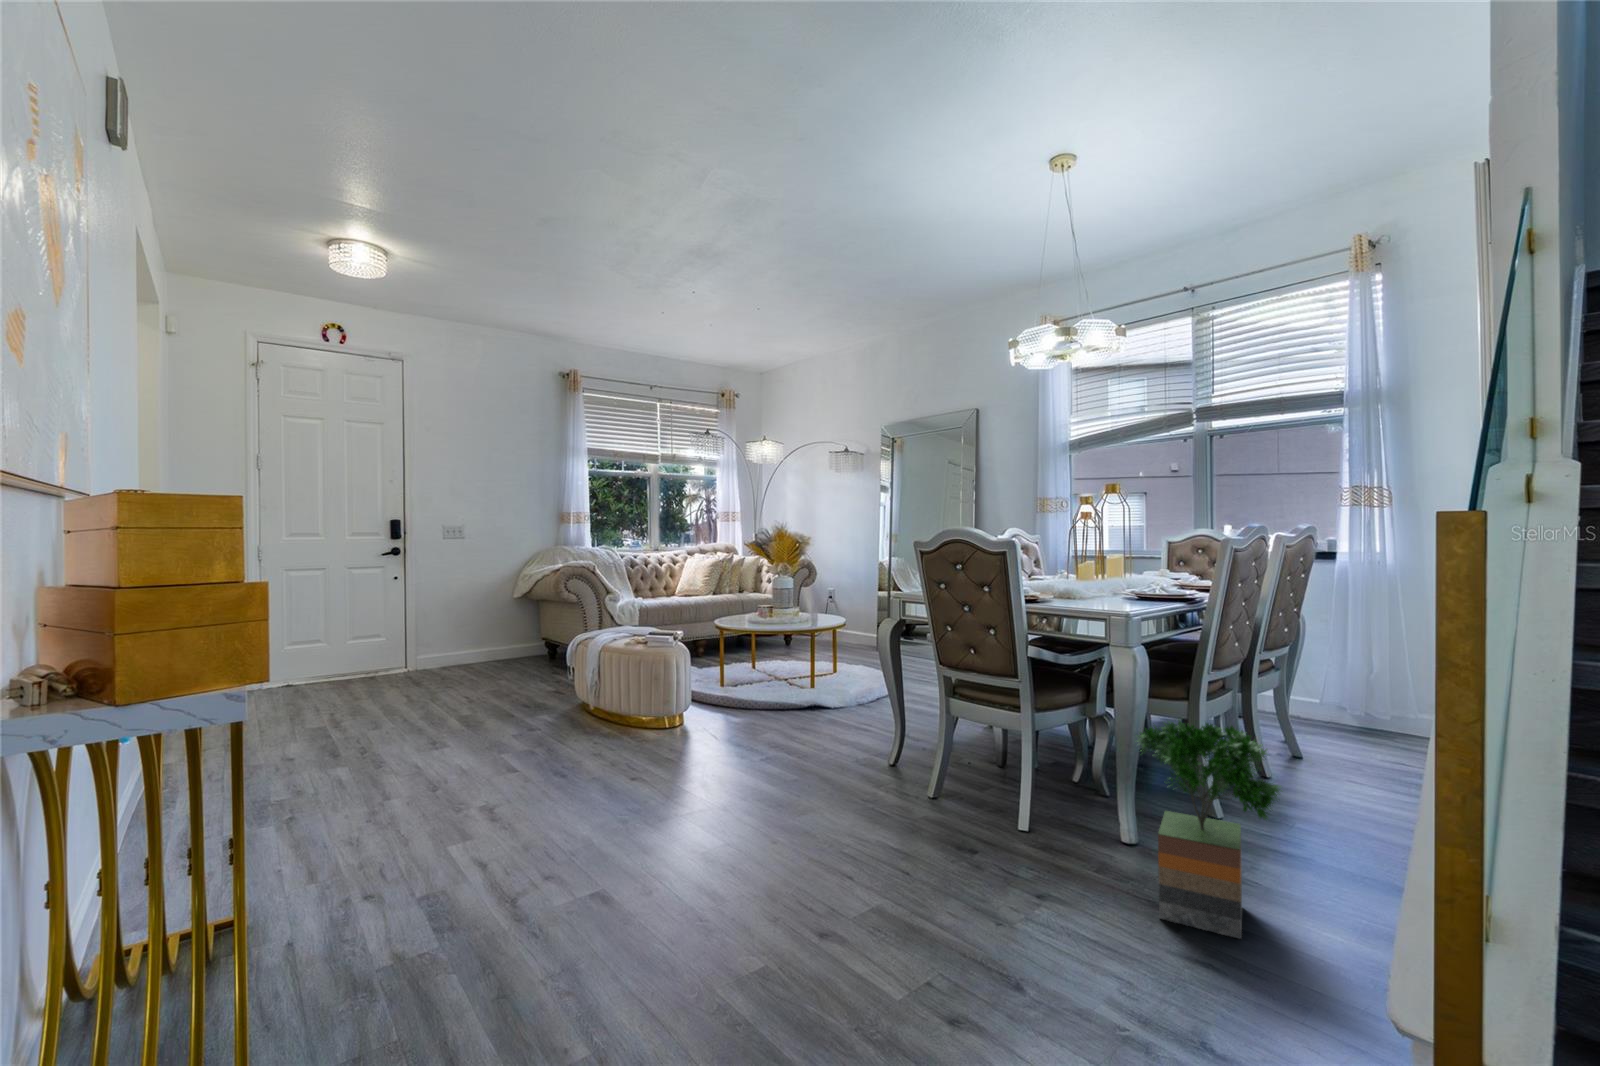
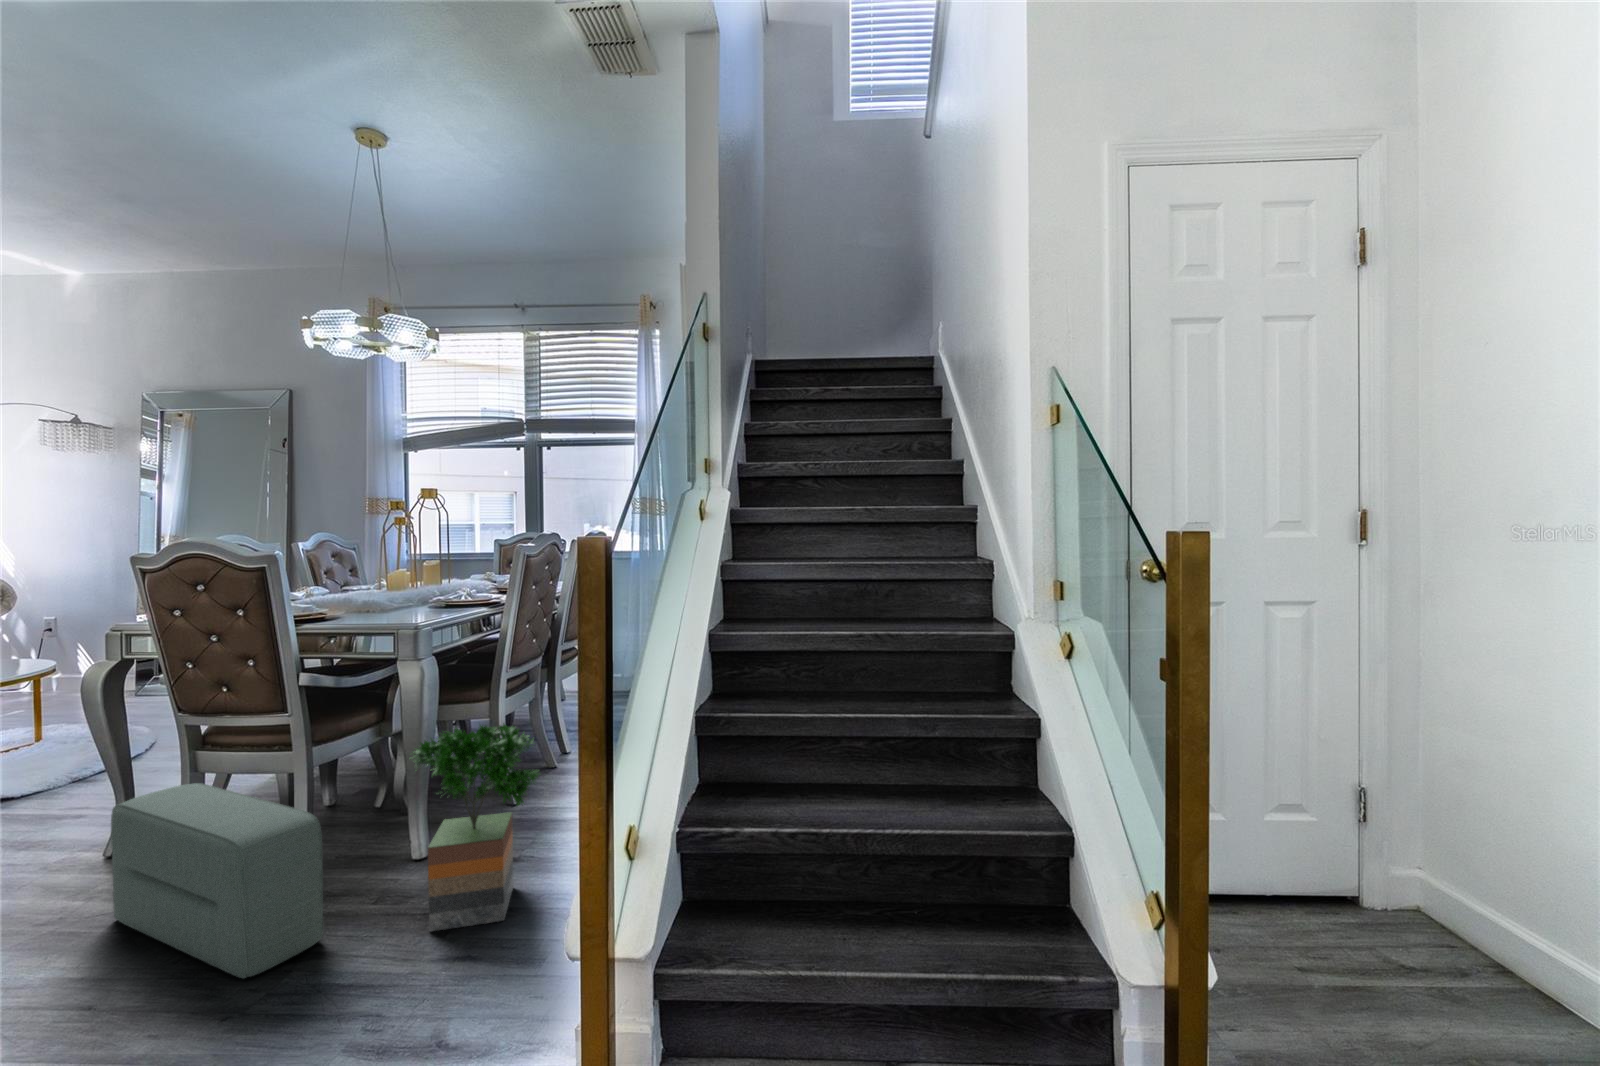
pouf: none [906,723,1061,896] -> present [111,783,323,978]

